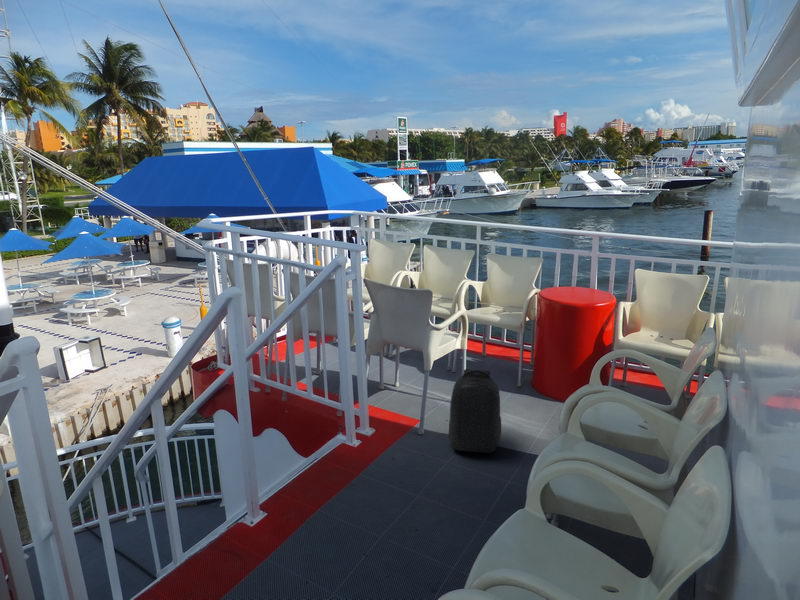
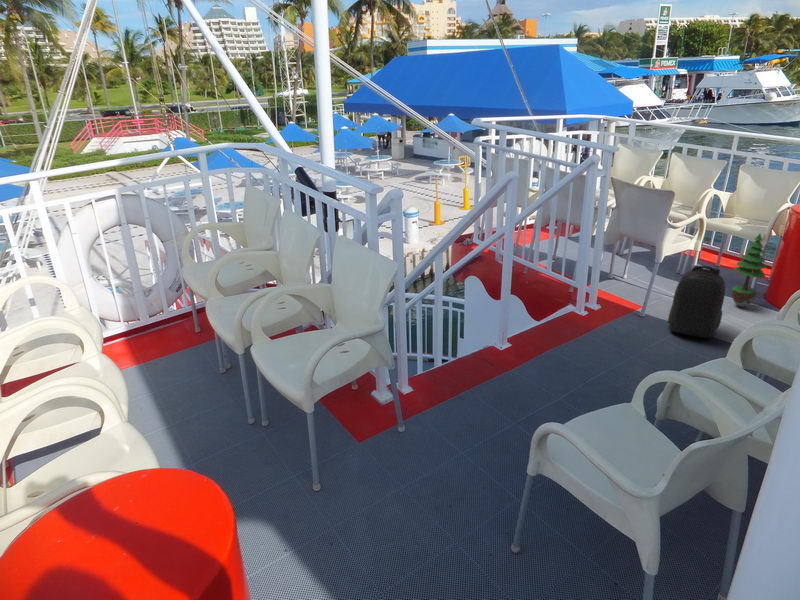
potted tree: none [501,324,531,402] -> present [732,234,767,307]

